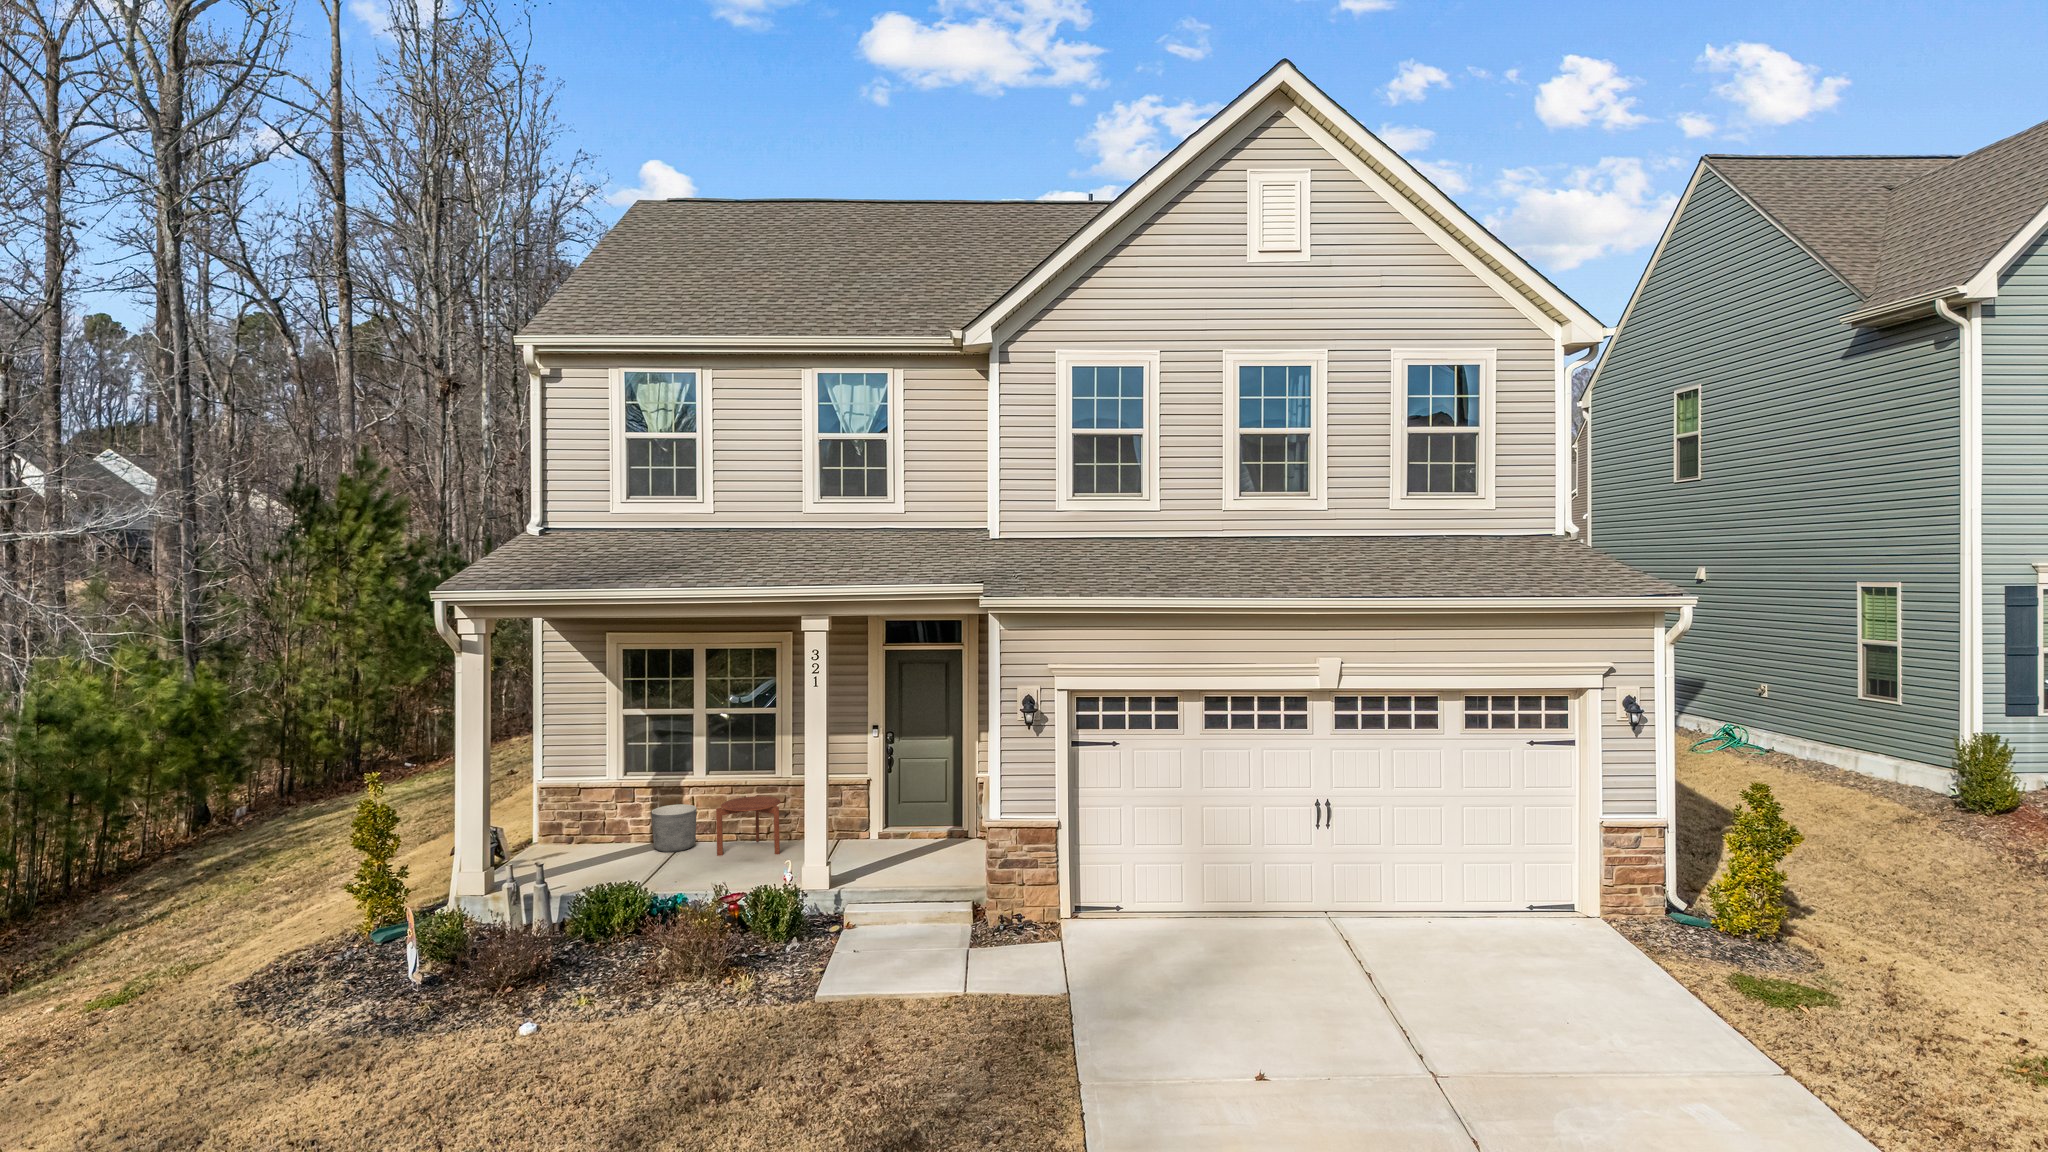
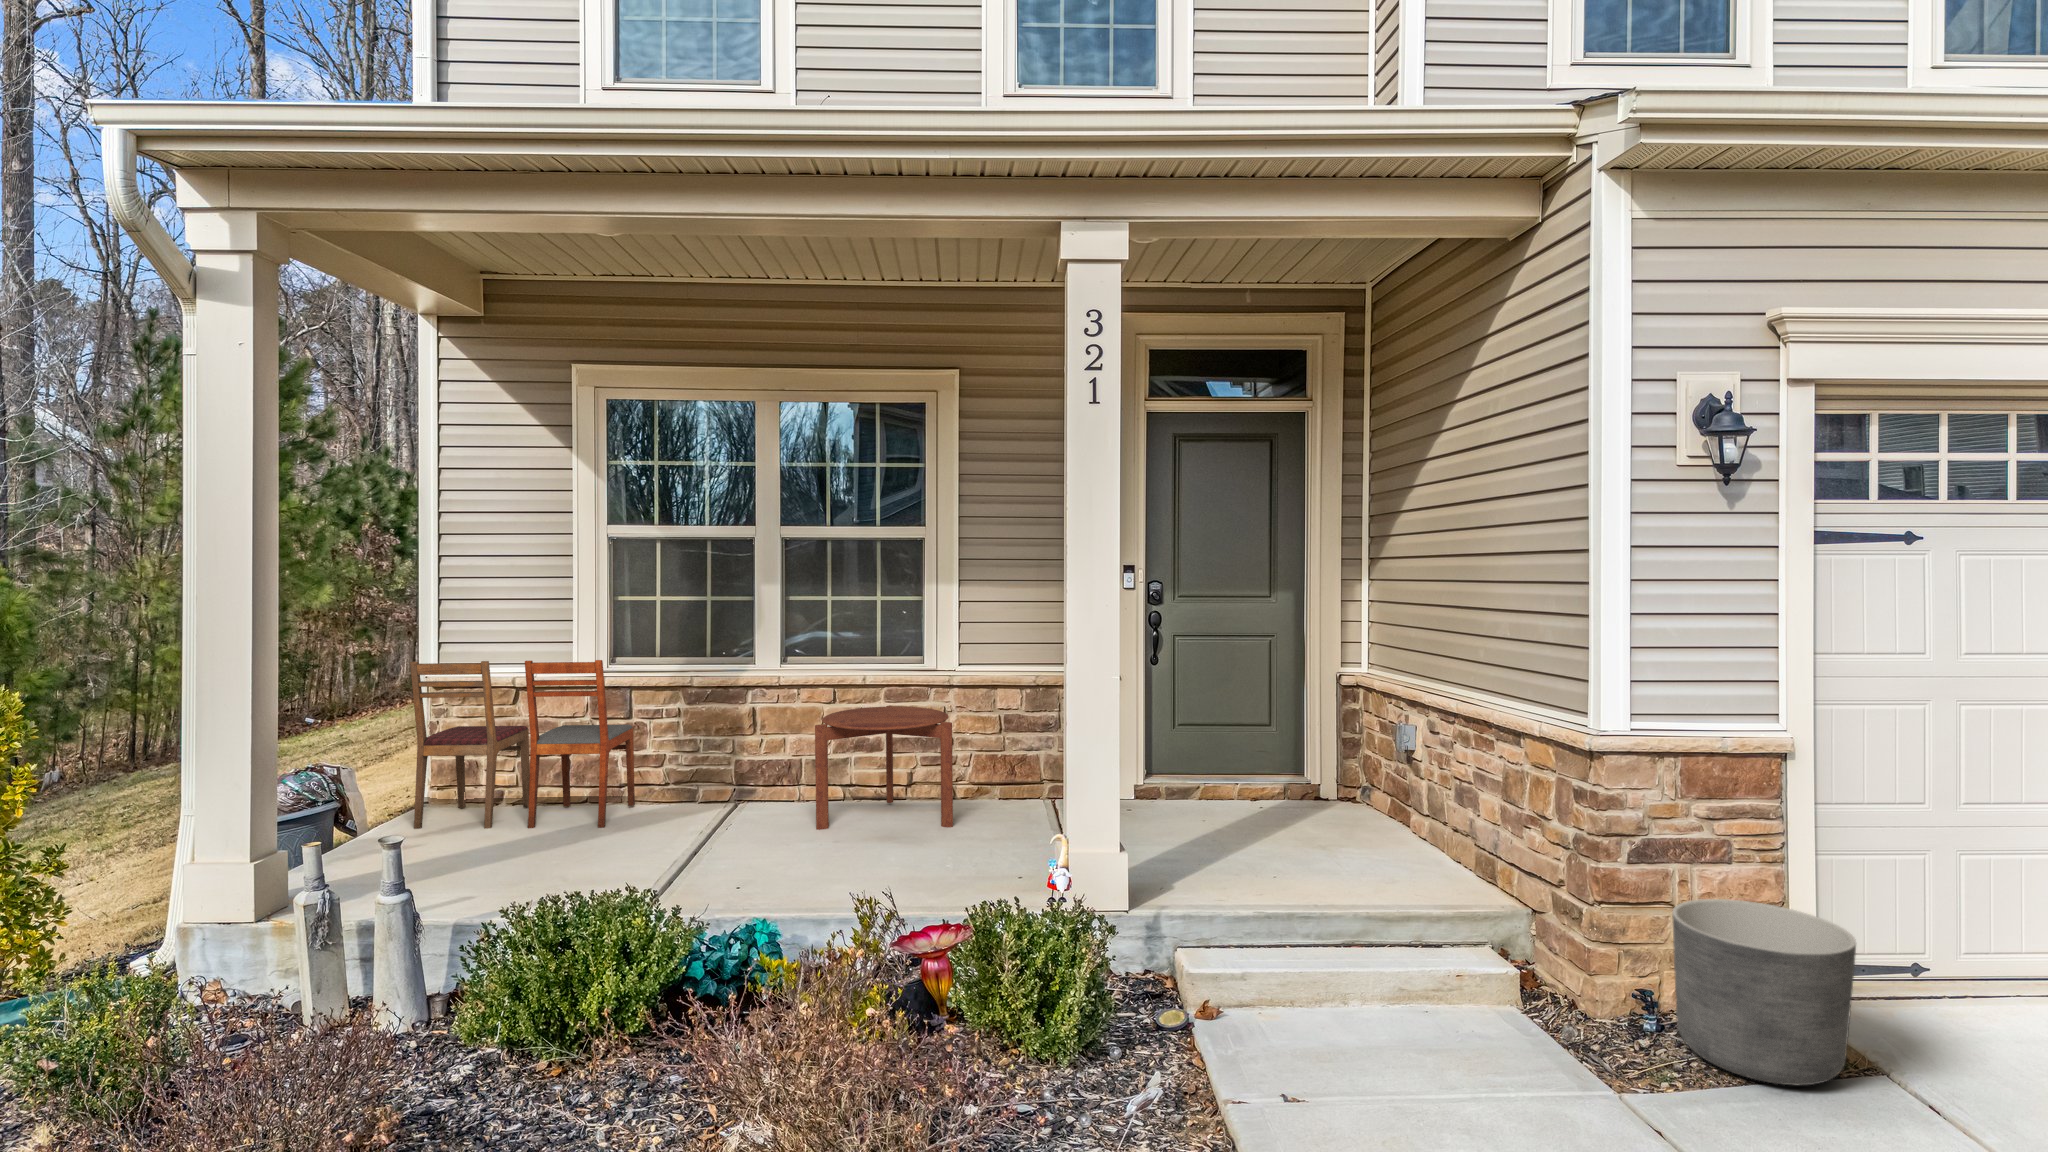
chair: none [534,779,636,857] -> present [410,660,635,829]
planter: present [651,804,697,852] -> present [1672,899,1856,1085]

